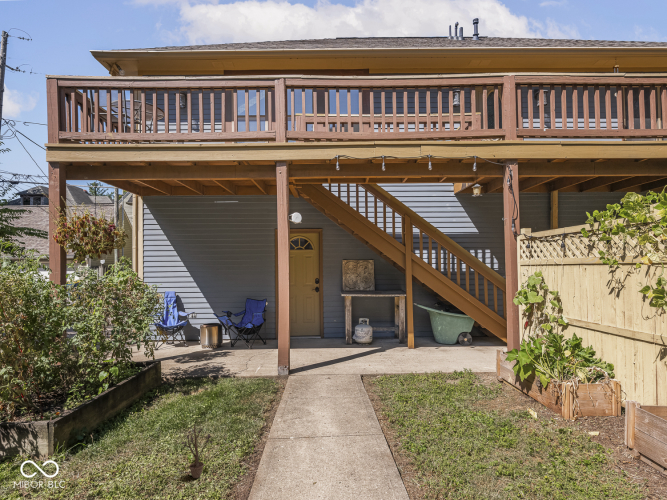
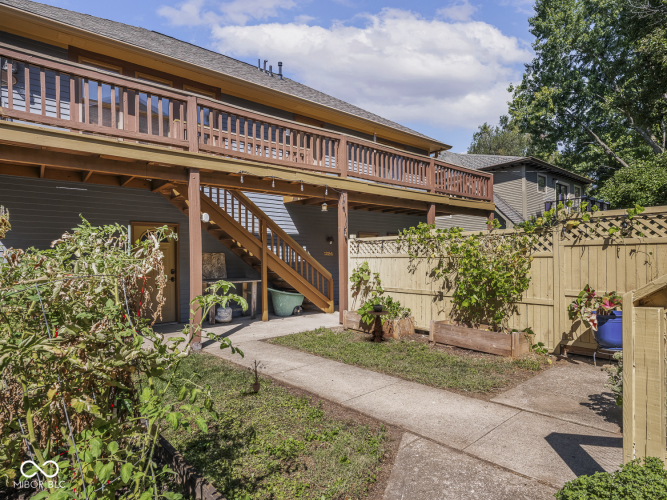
side table: none [509,349,553,423] -> present [367,304,389,342]

